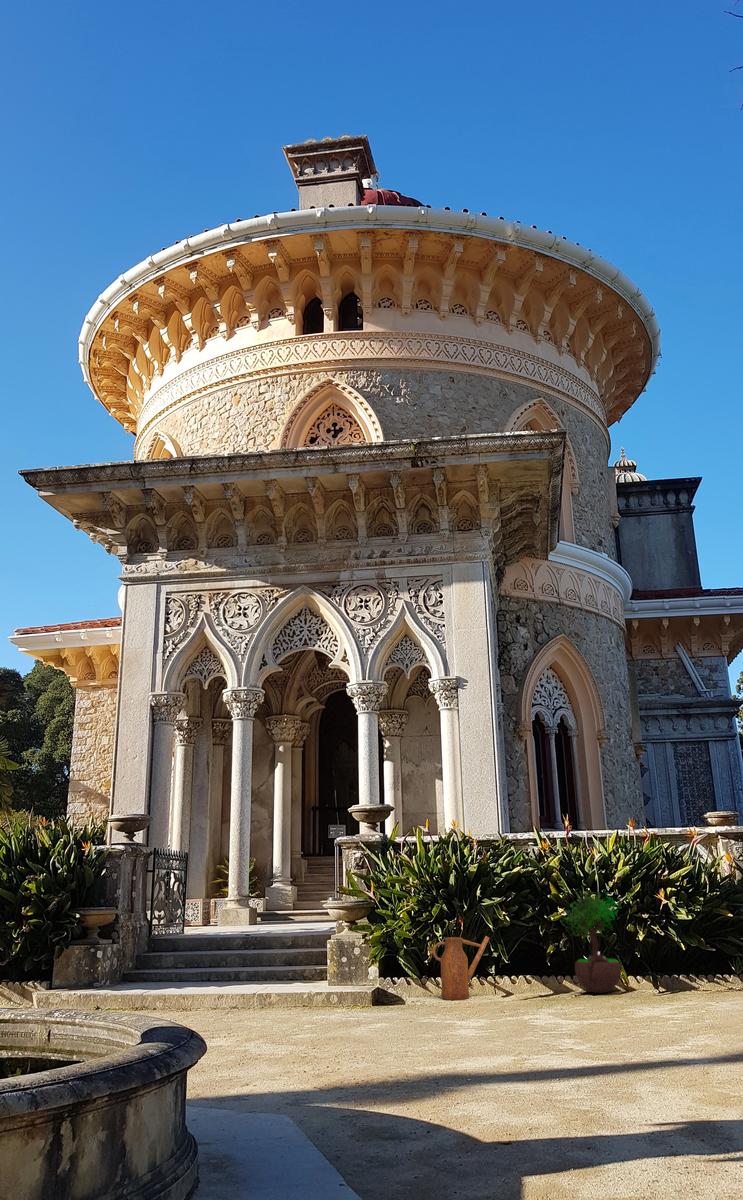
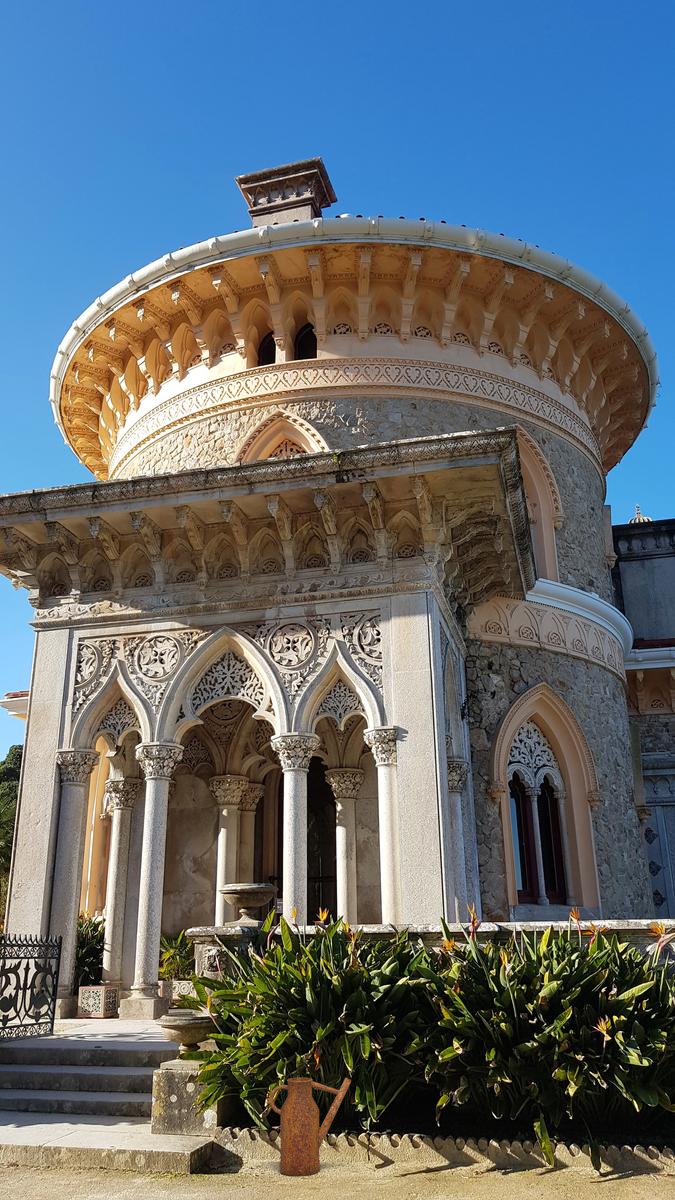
potted tree: present [565,892,621,993] -> none [452,1005,541,1171]

